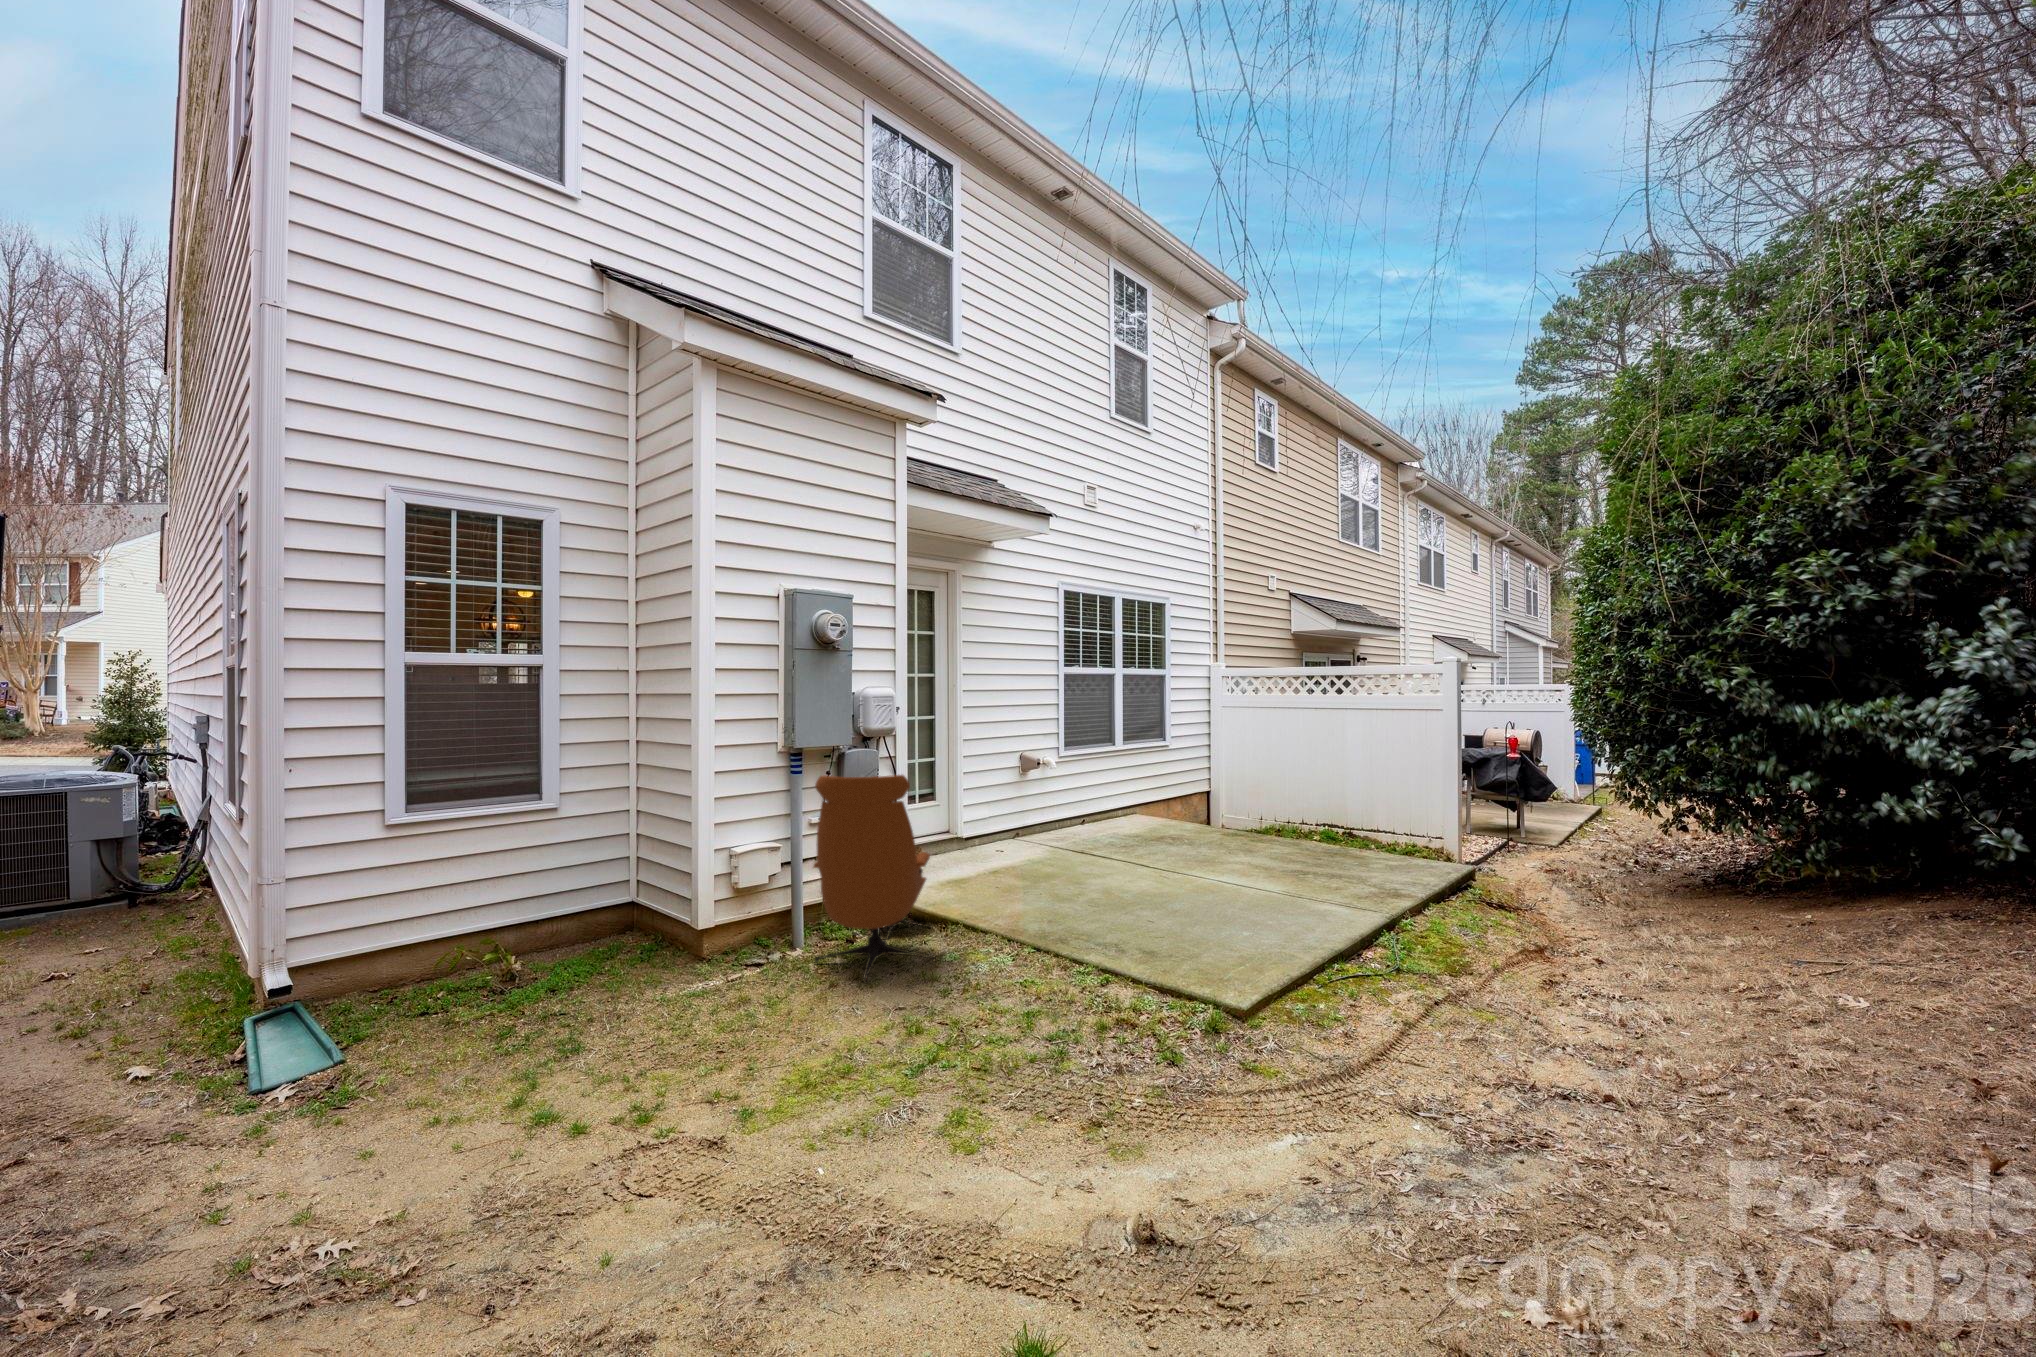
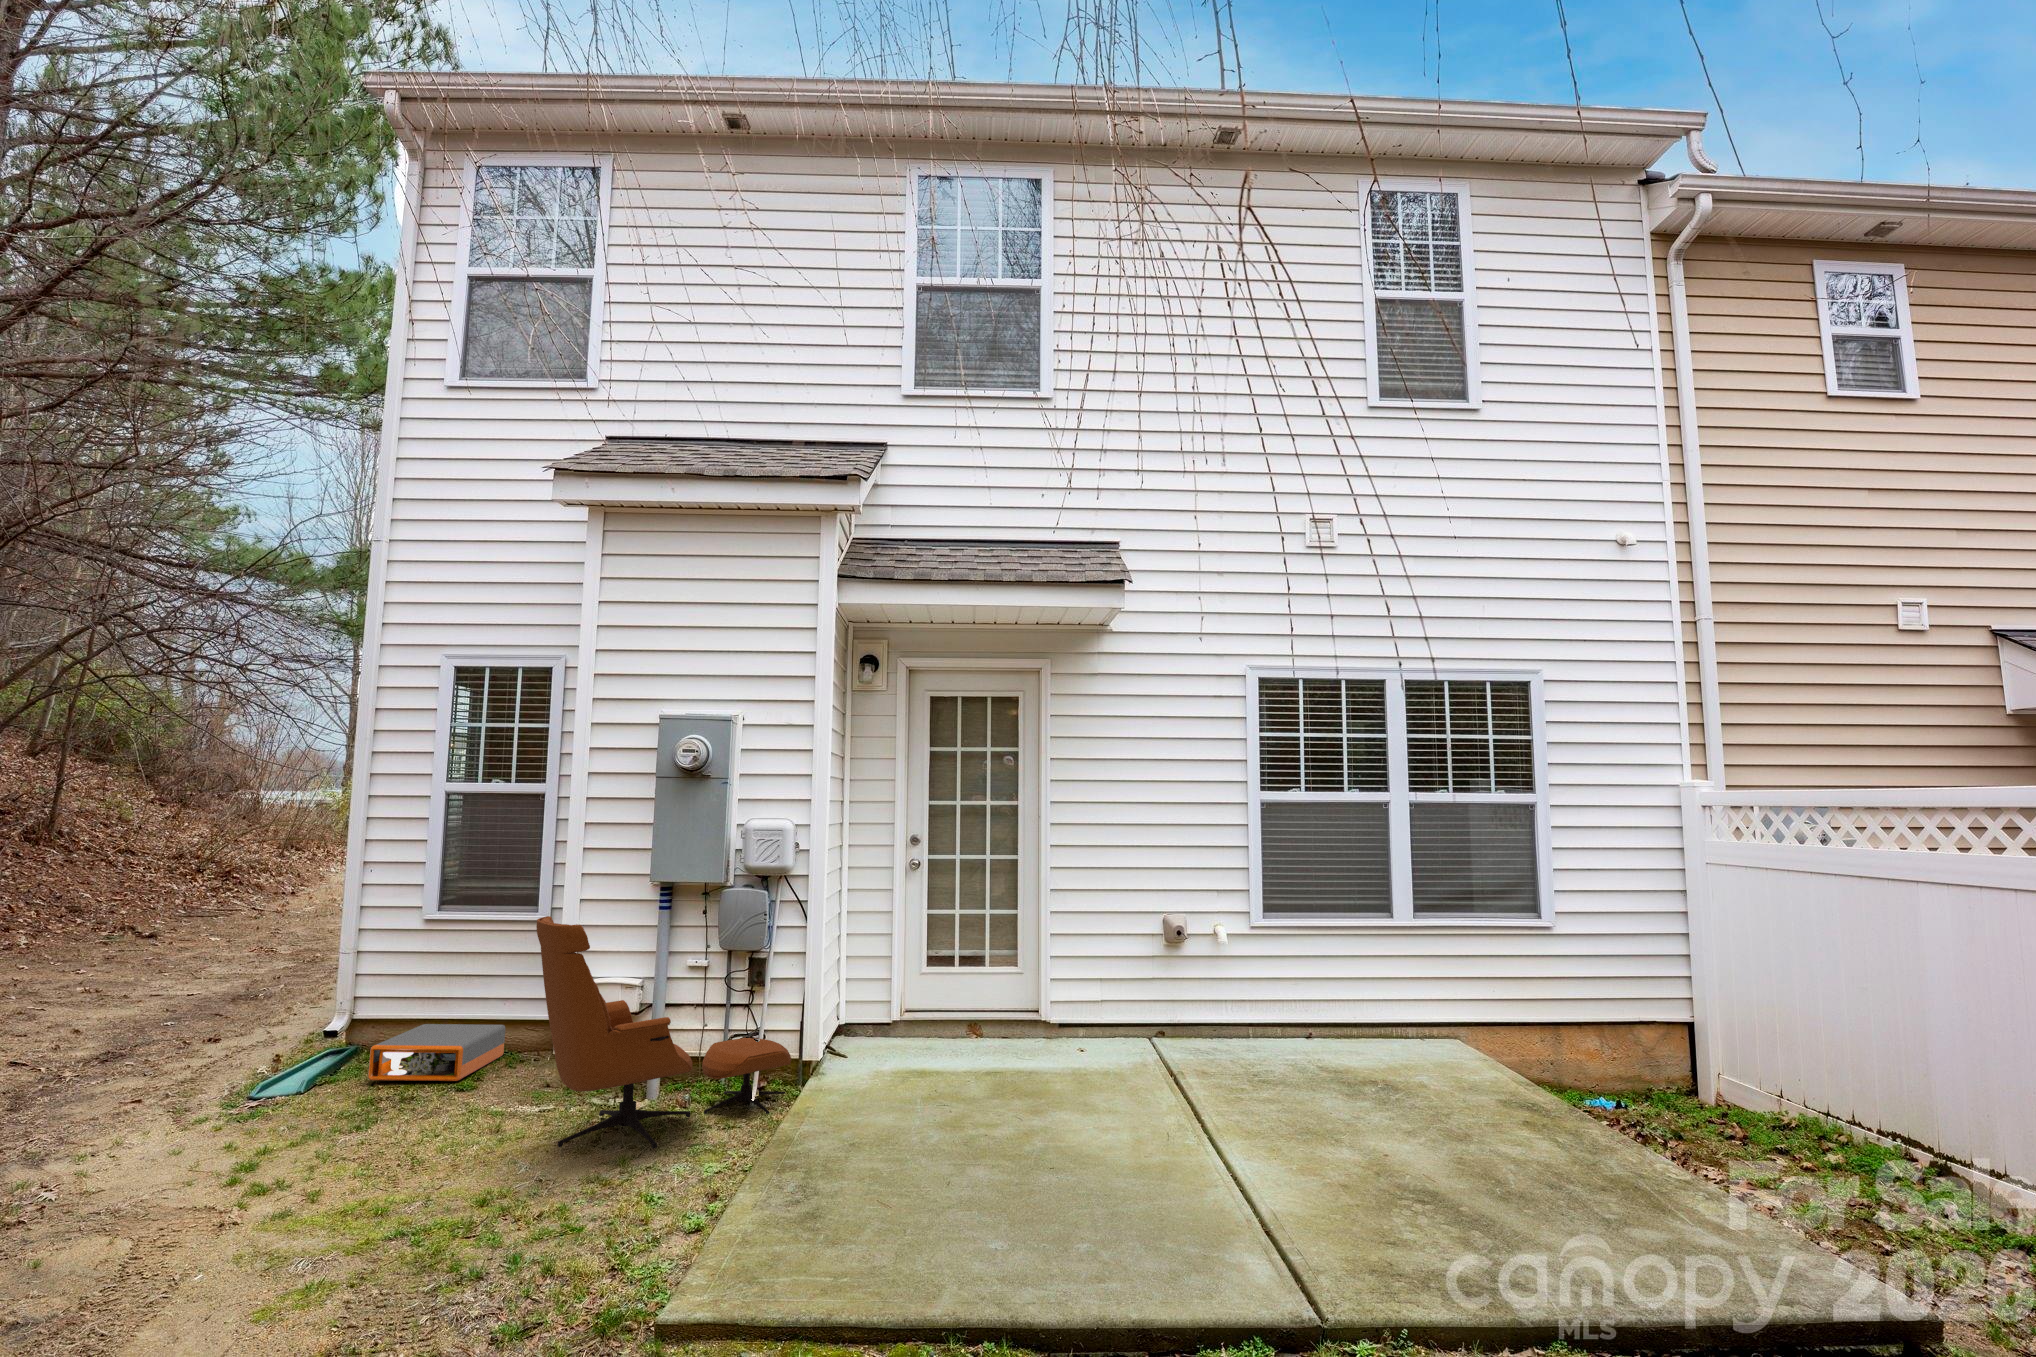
storage box: none [414,931,568,1015] -> present [368,1024,505,1081]

